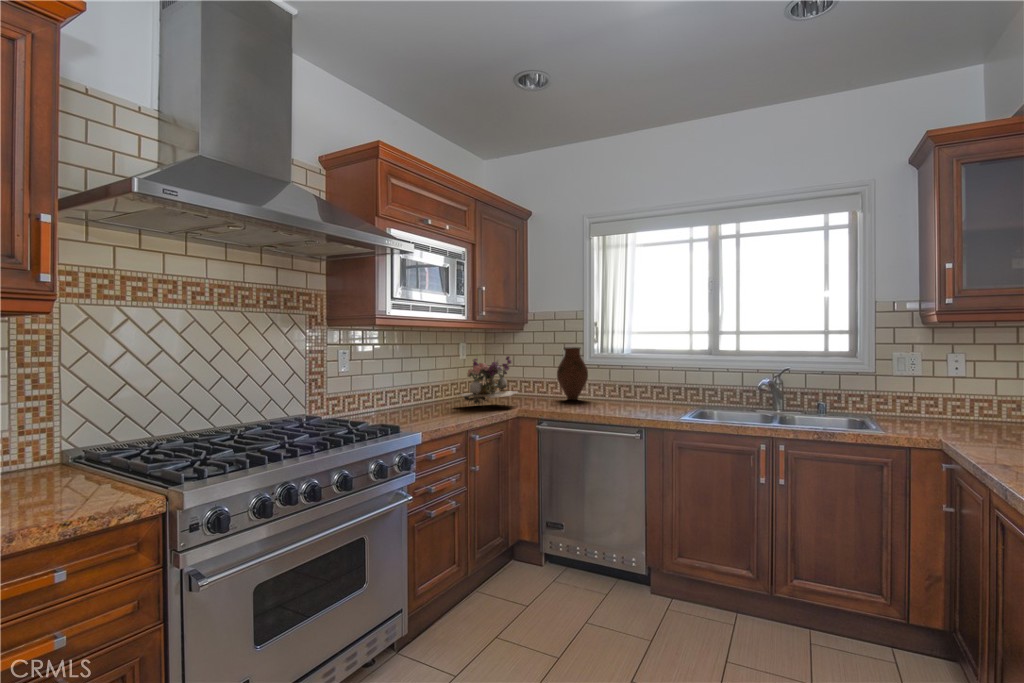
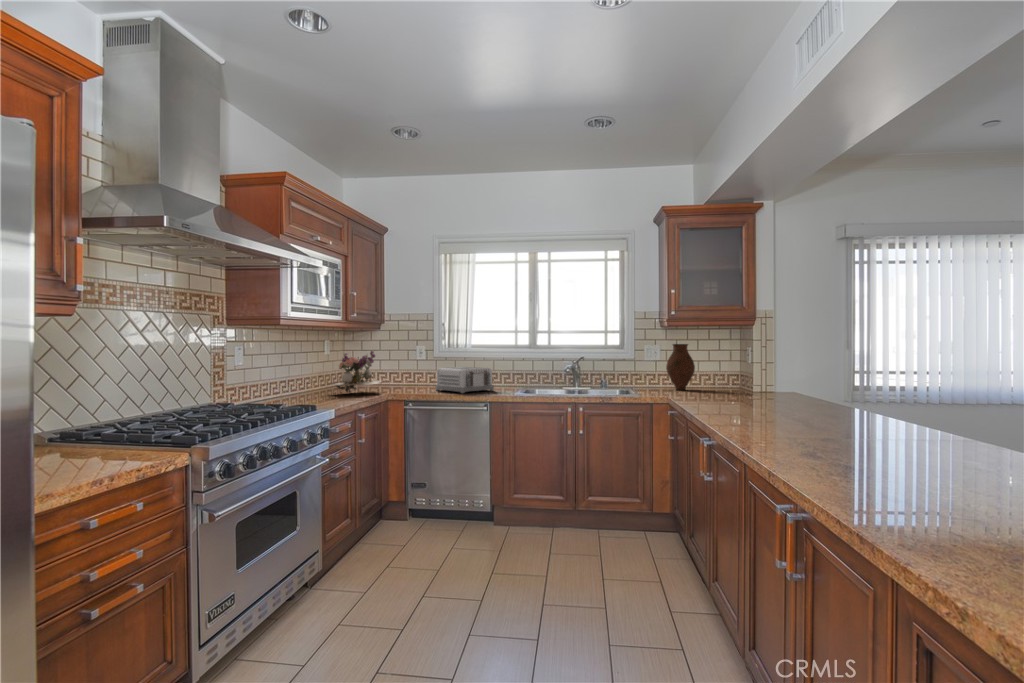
vase: present [557,347,588,400] -> present [666,344,695,390]
toaster: none [582,377,656,412] -> present [436,367,494,393]

